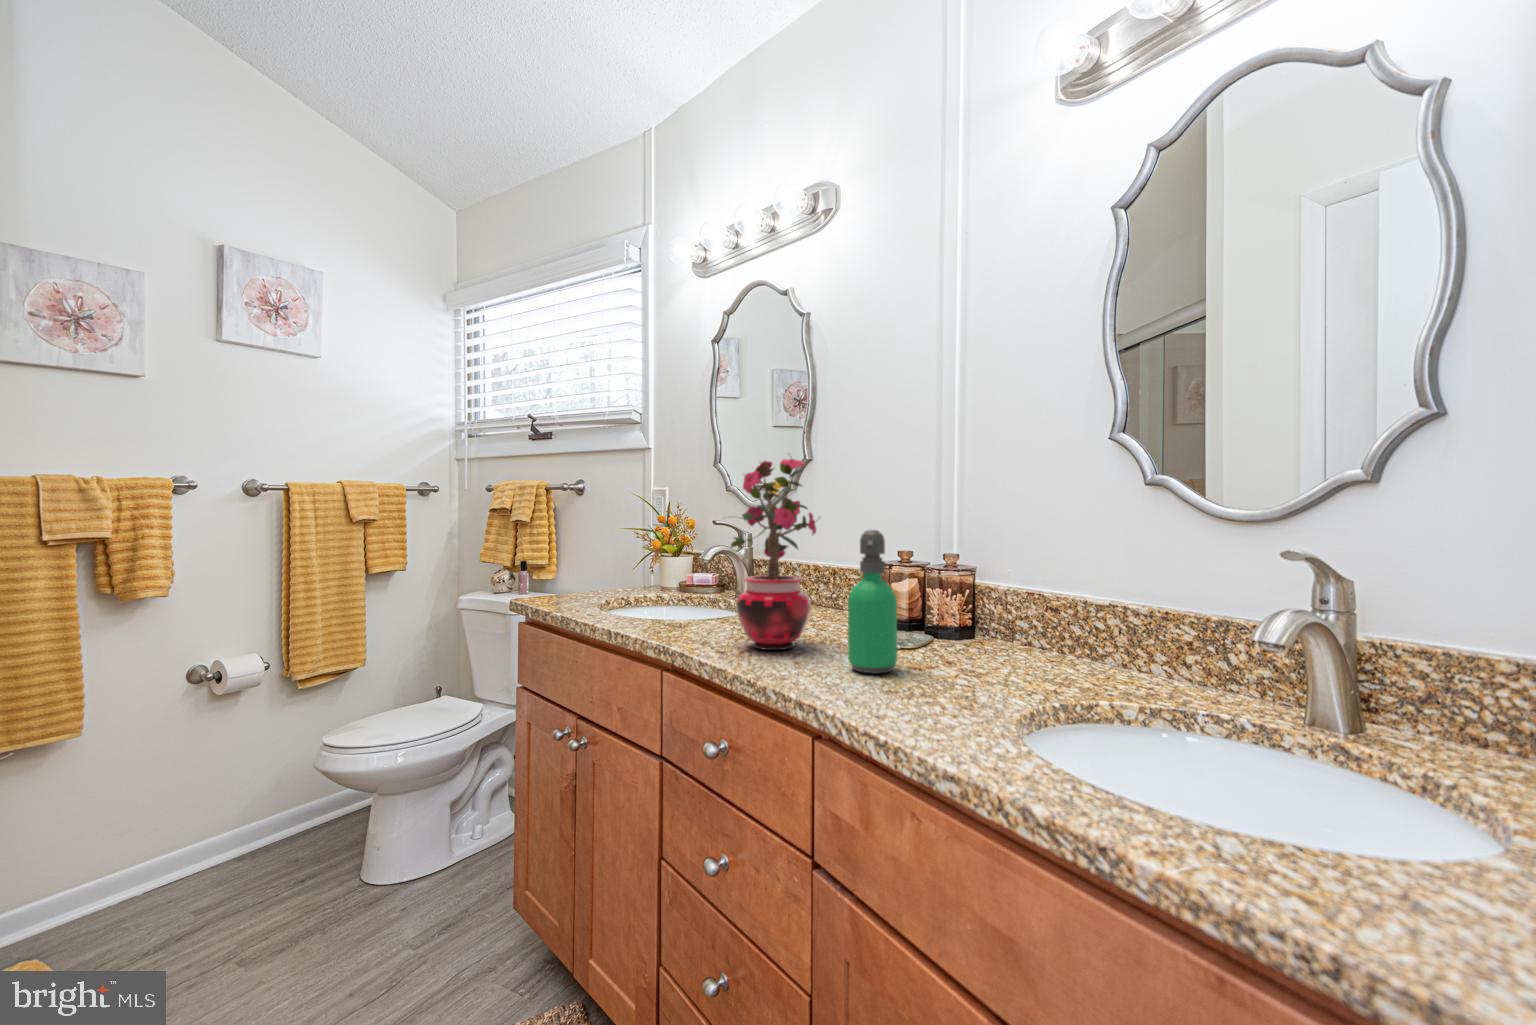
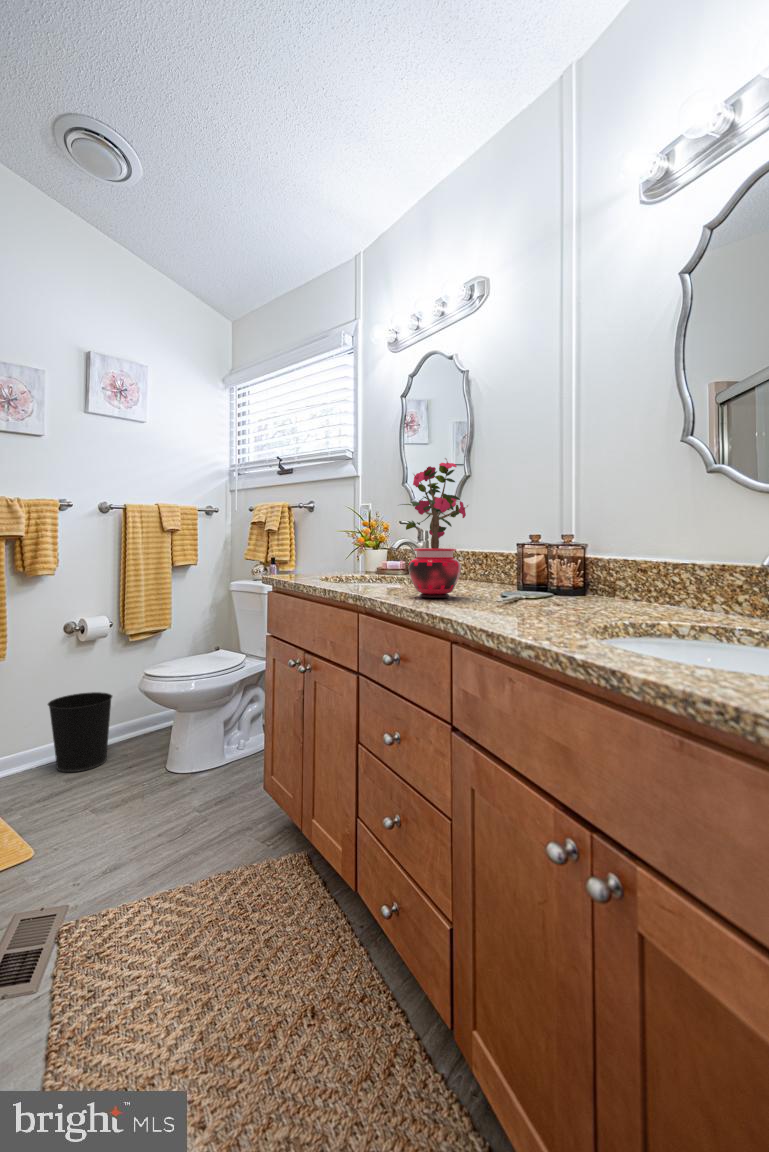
soap dispenser: present [848,530,897,673] -> none [483,507,518,607]
wastebasket: none [150,774,263,911] -> present [48,692,112,772]

